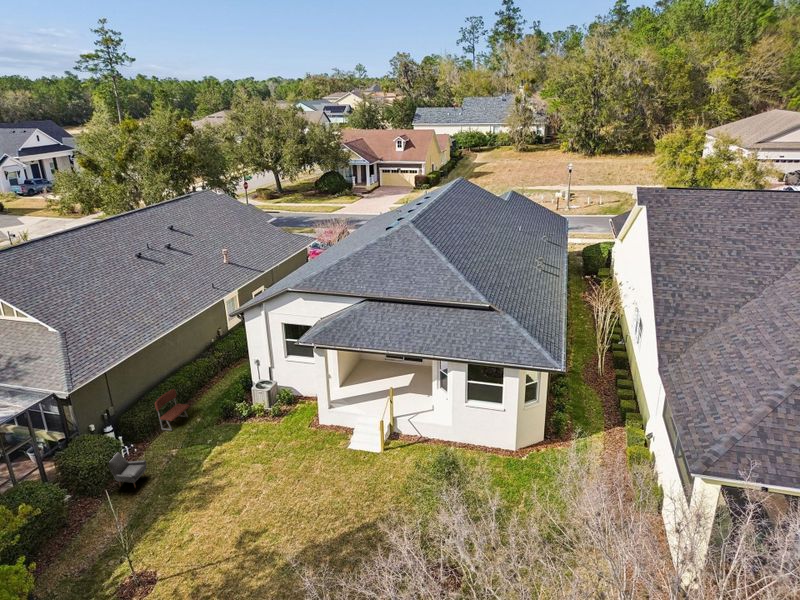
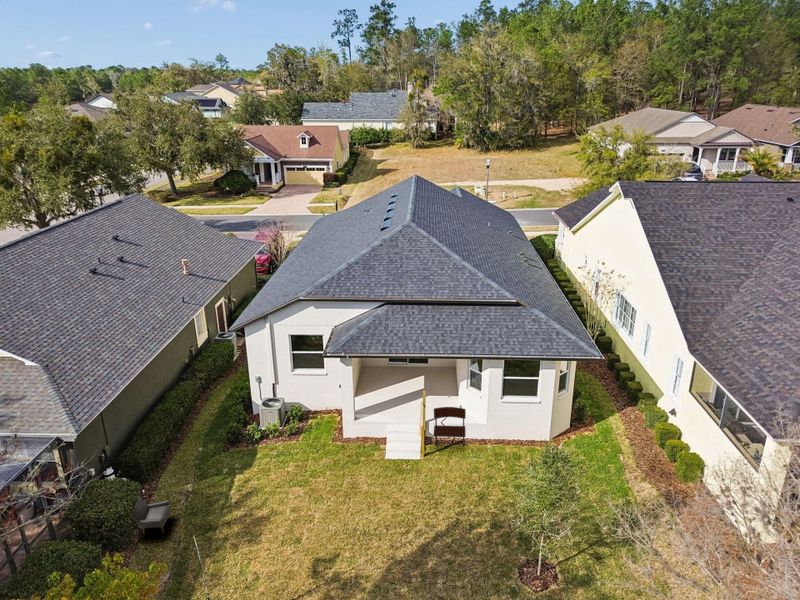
bench: present [155,389,190,431] -> present [433,407,466,446]

